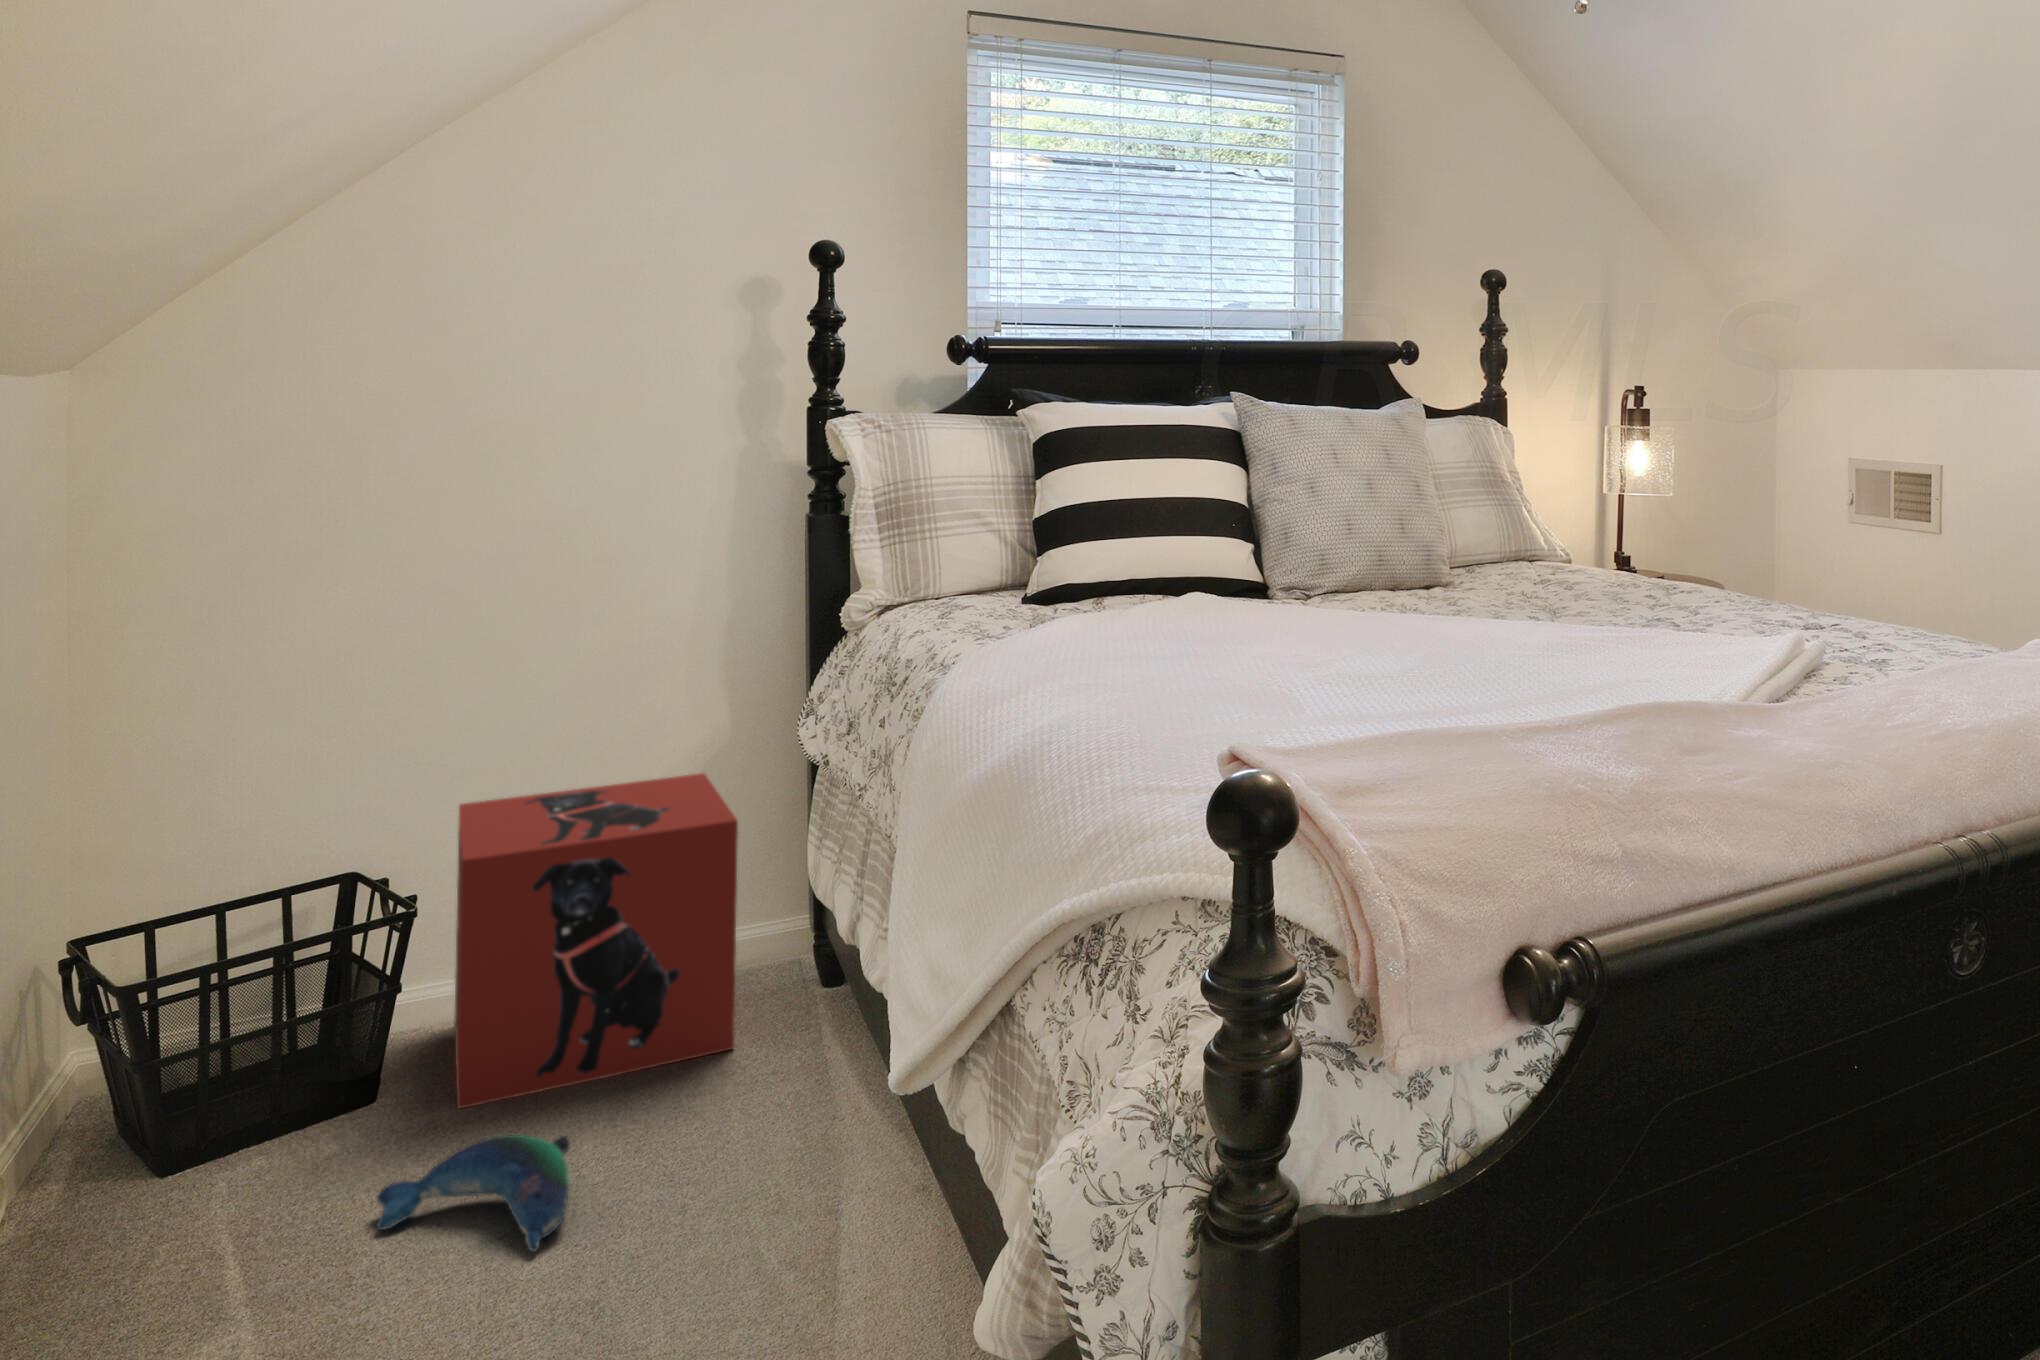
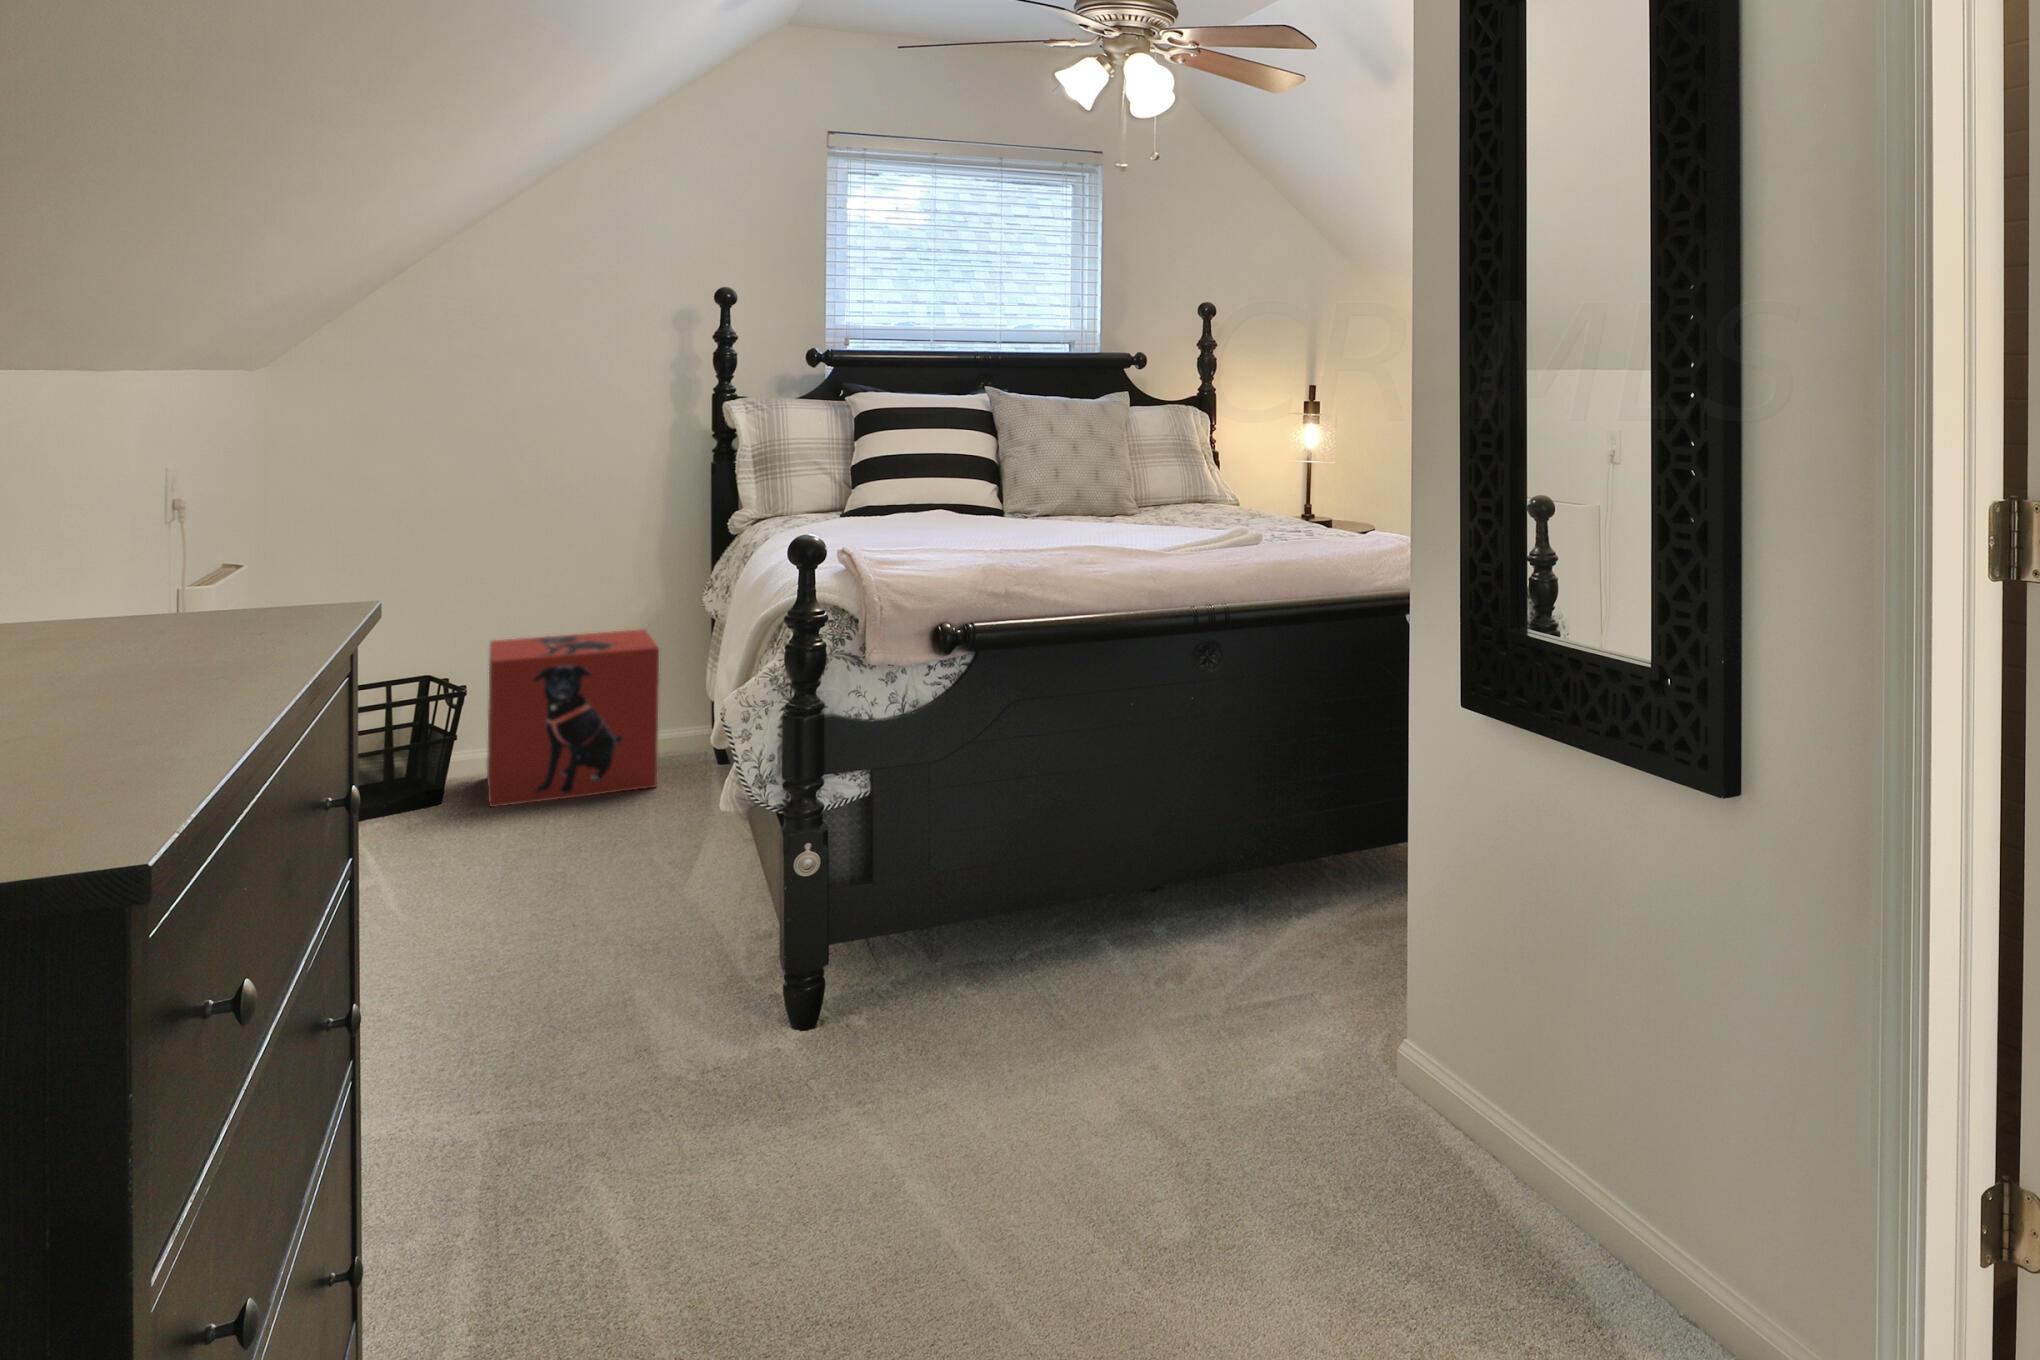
plush toy: present [377,1135,570,1251] -> none [446,800,552,851]

